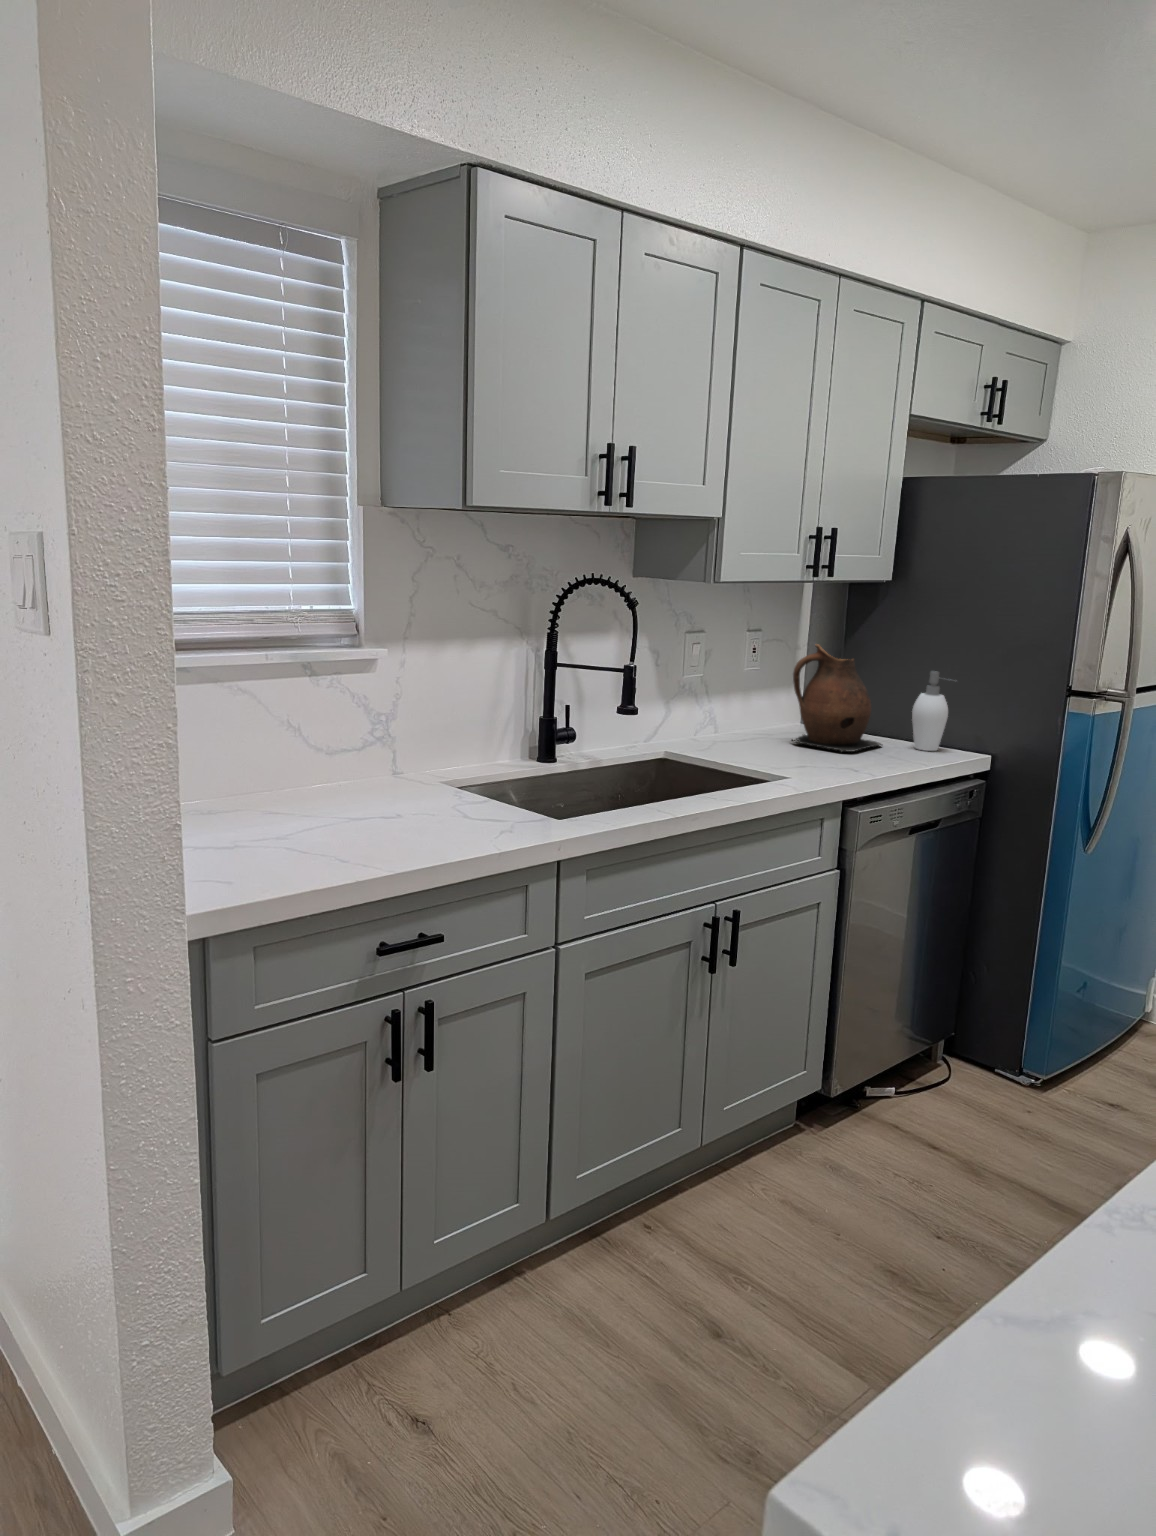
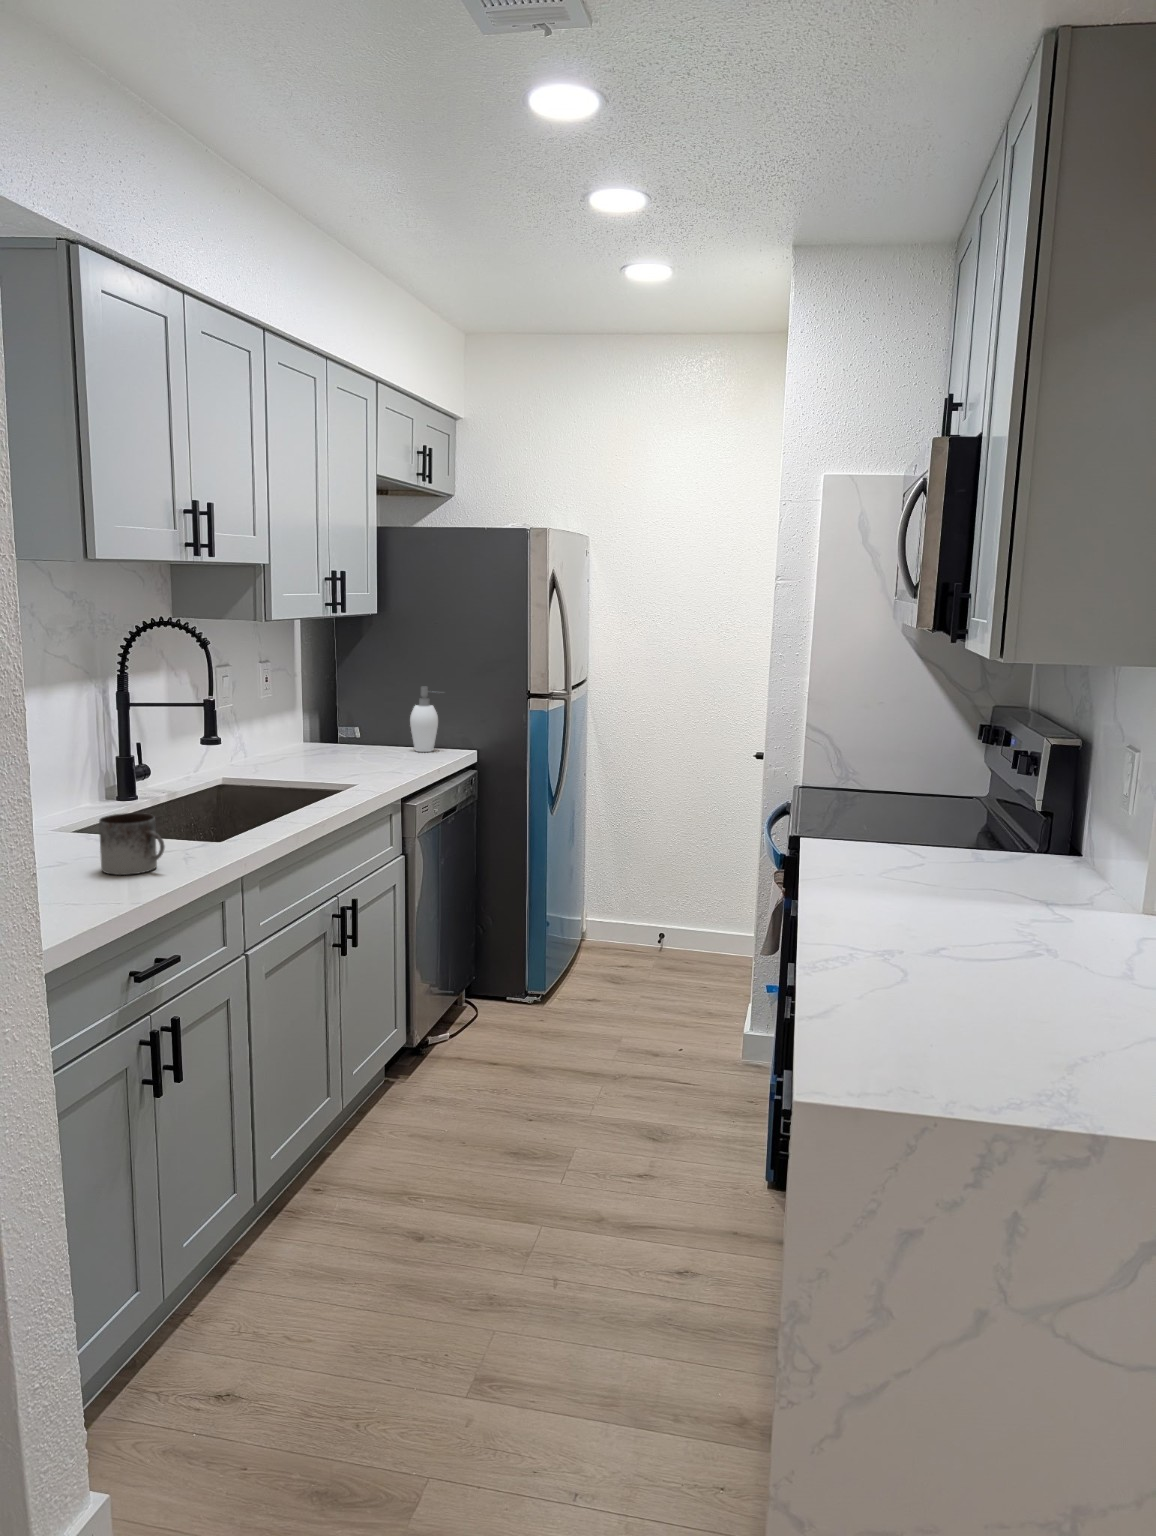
ceramic pitcher: present [792,644,882,752] -> none [313,671,391,761]
mug: none [415,773,471,839] -> present [99,813,165,875]

